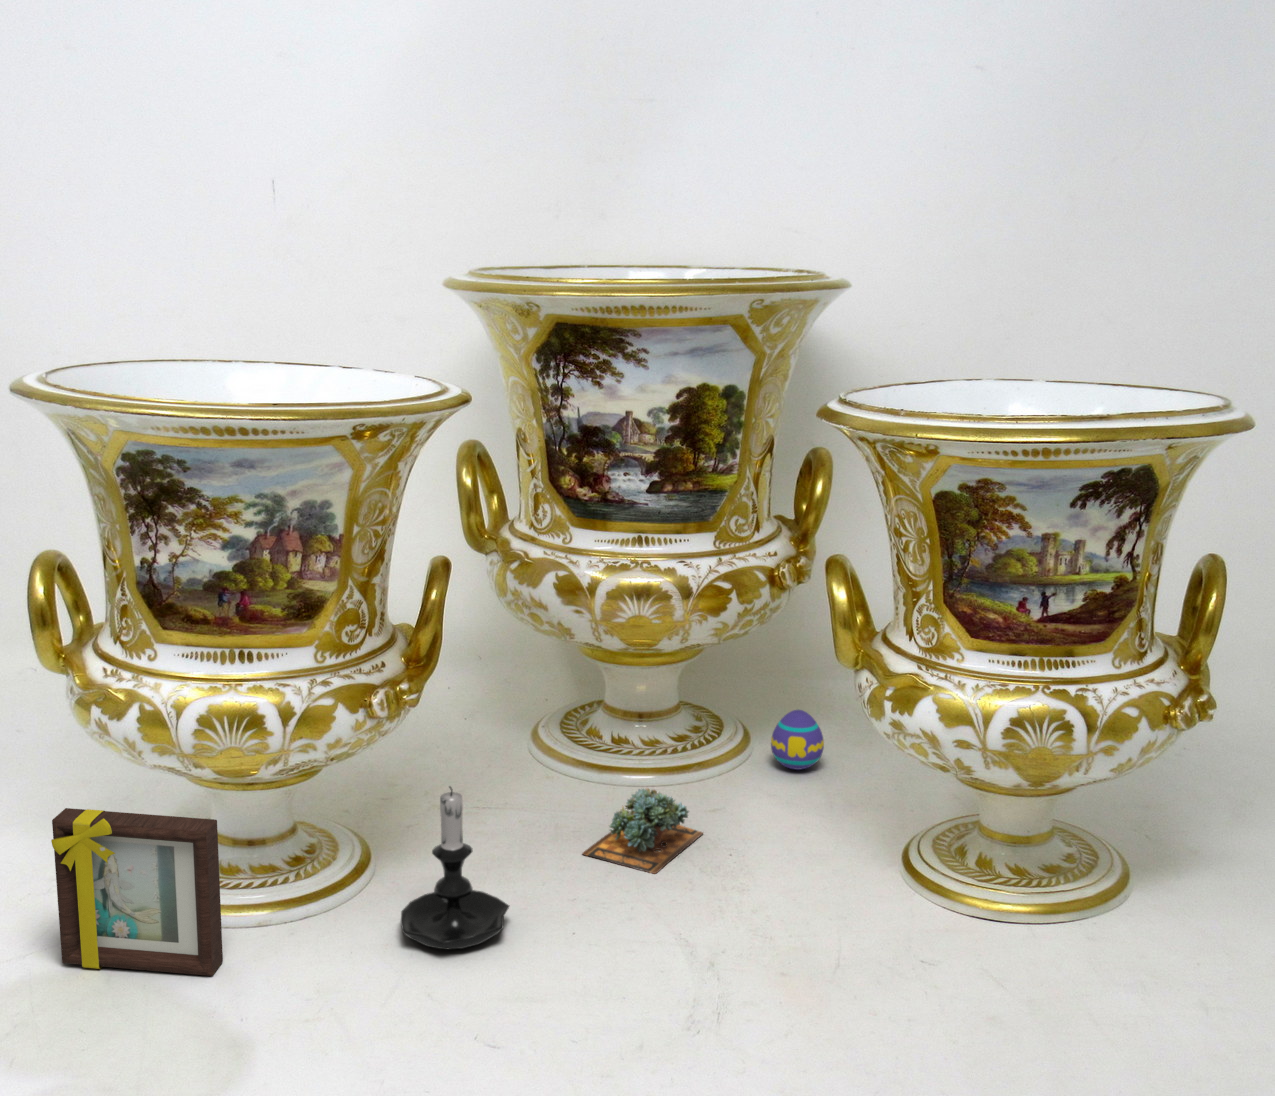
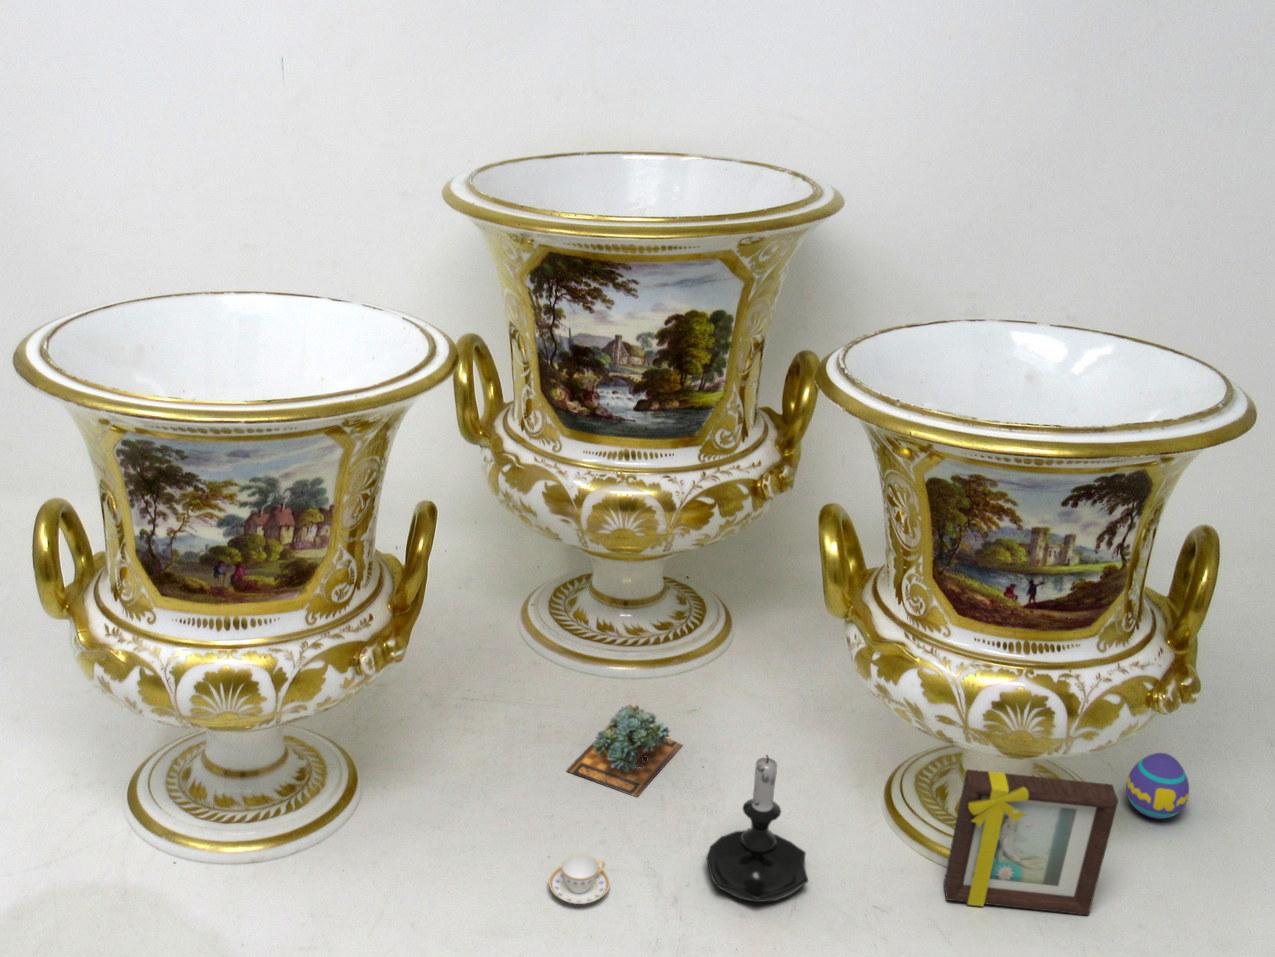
decorative egg: present [771,710,824,770] -> present [1126,753,1189,819]
candle holder: present [401,787,509,949] -> present [706,755,808,902]
picture frame: present [51,808,223,976] -> present [944,770,1118,915]
teacup: none [560,907,624,955] -> present [549,854,610,904]

